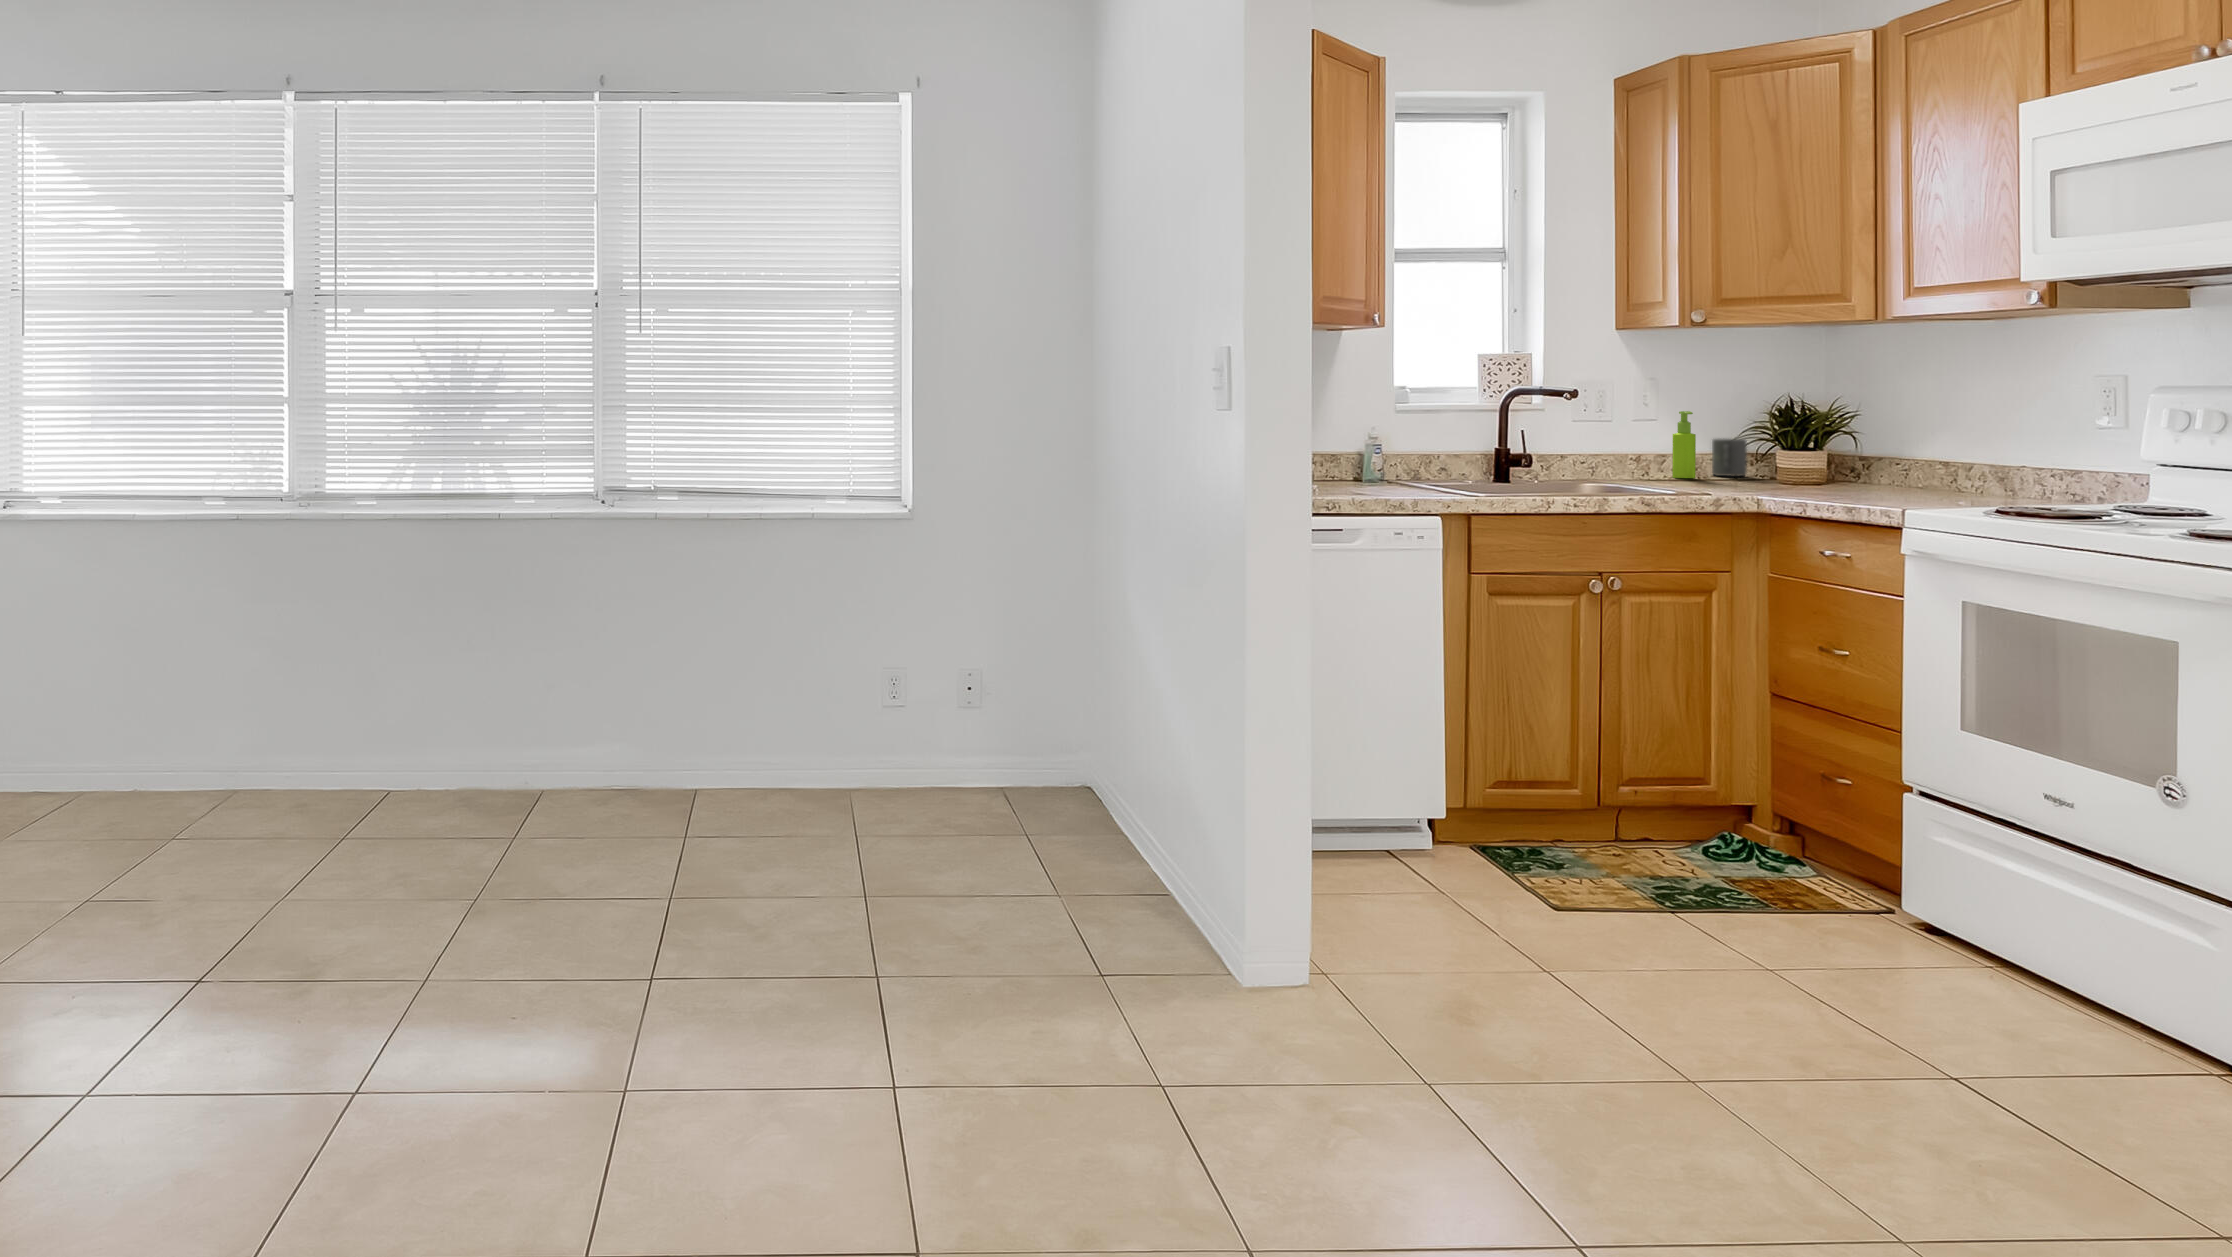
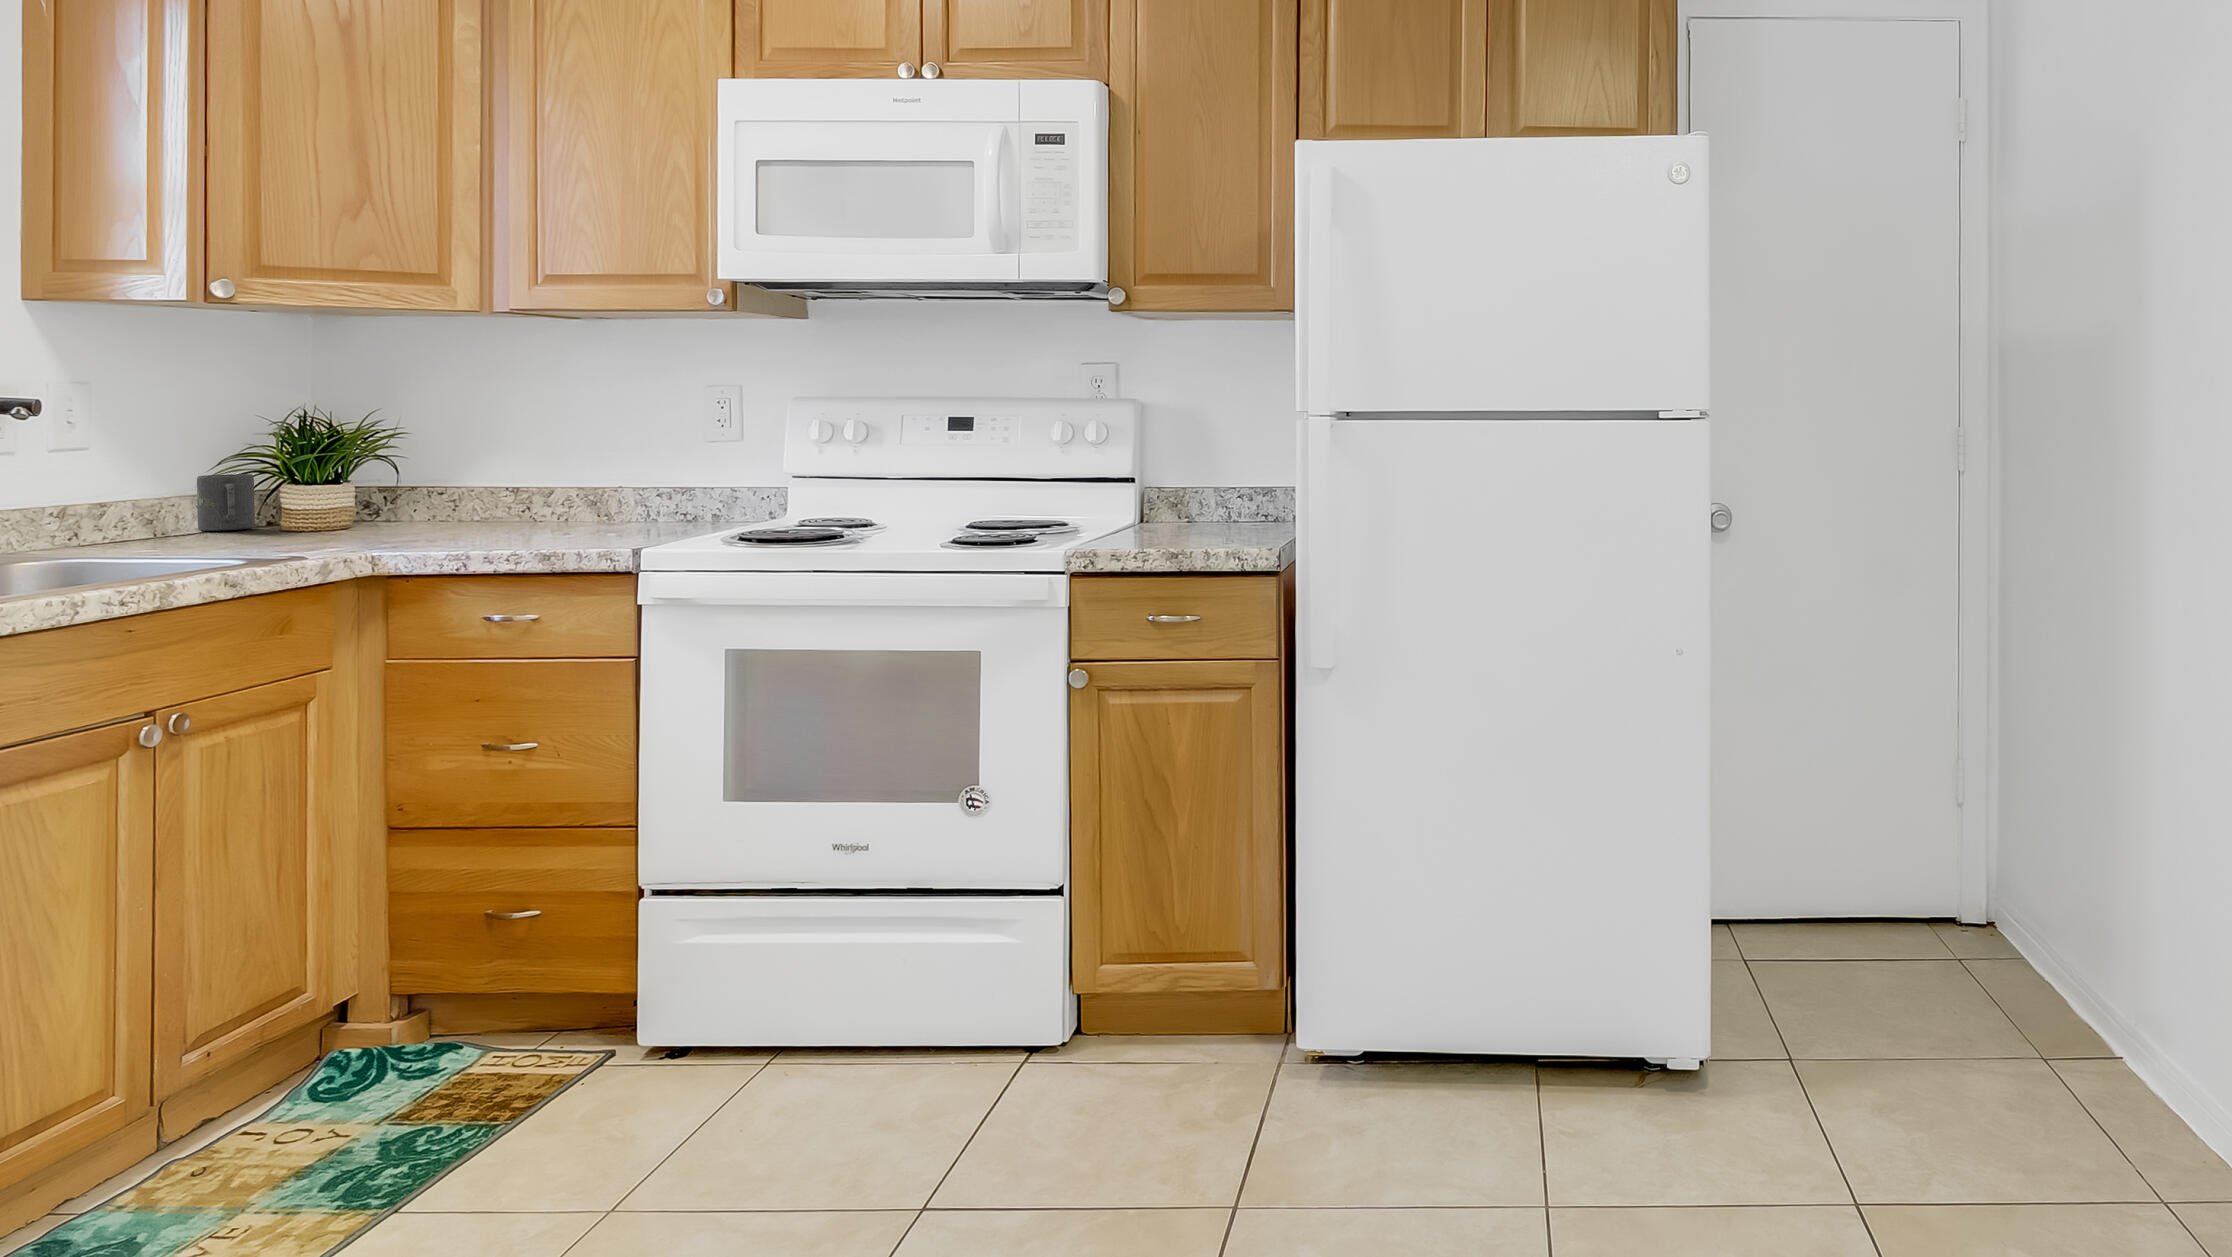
soap dispenser: present [1672,411,1696,478] -> none [147,436,190,540]

